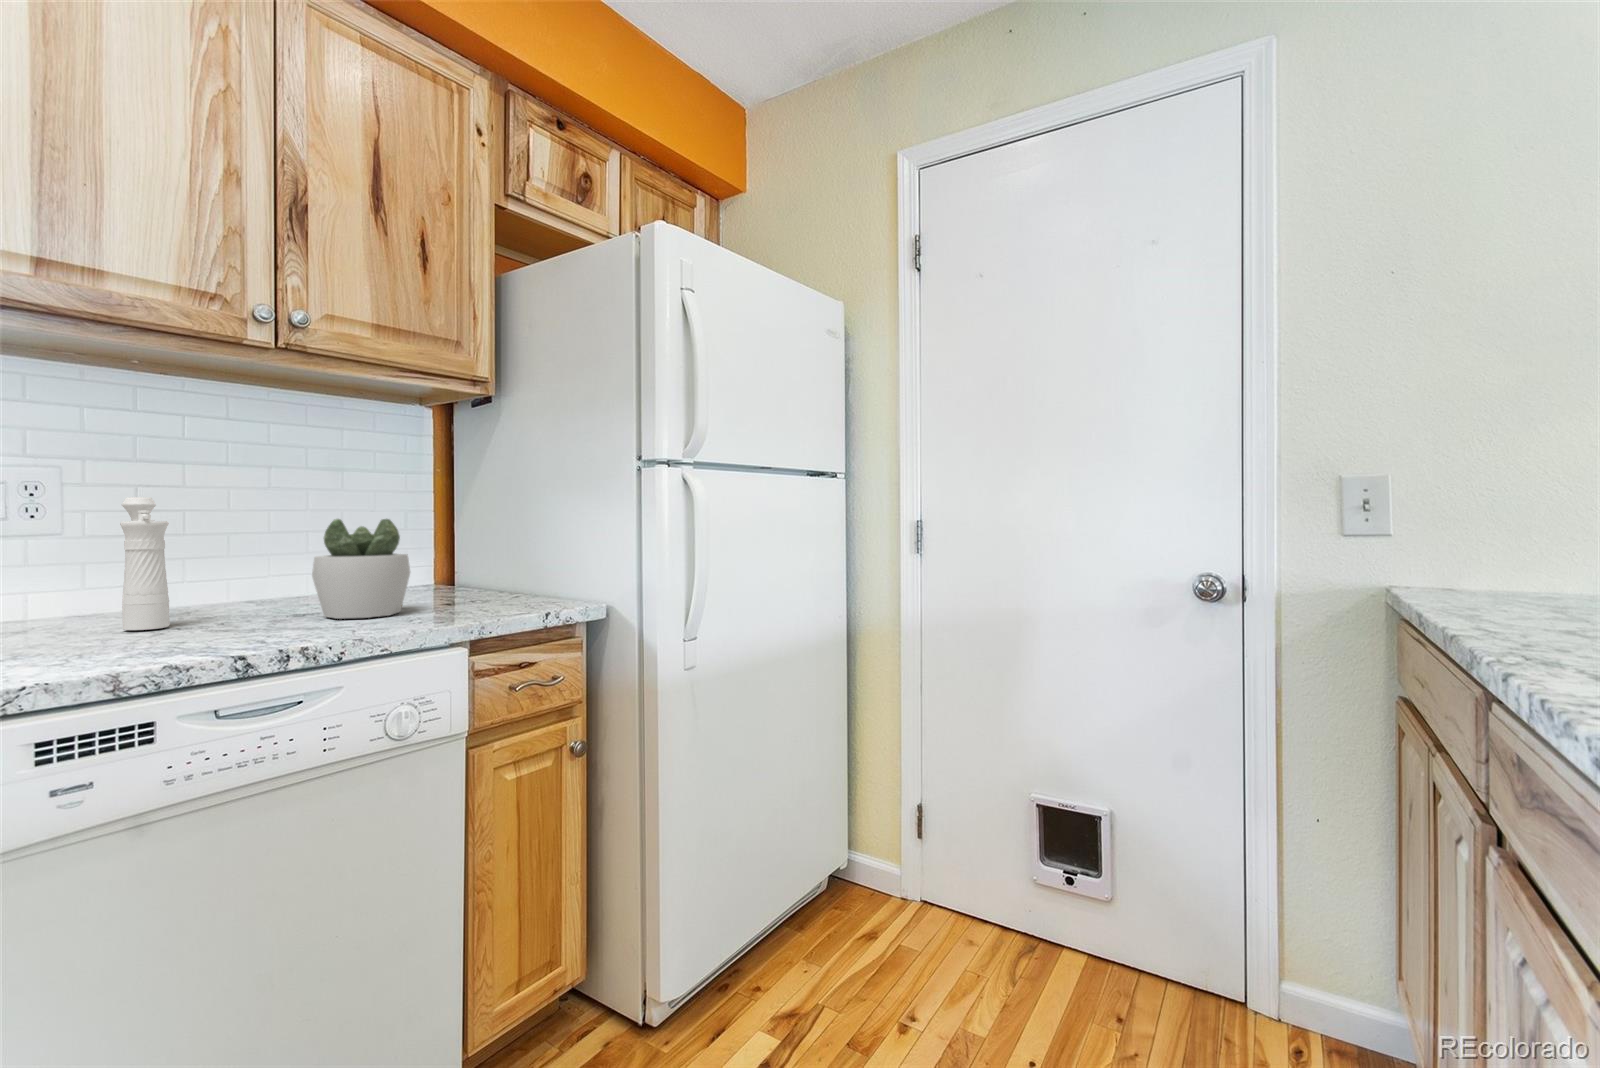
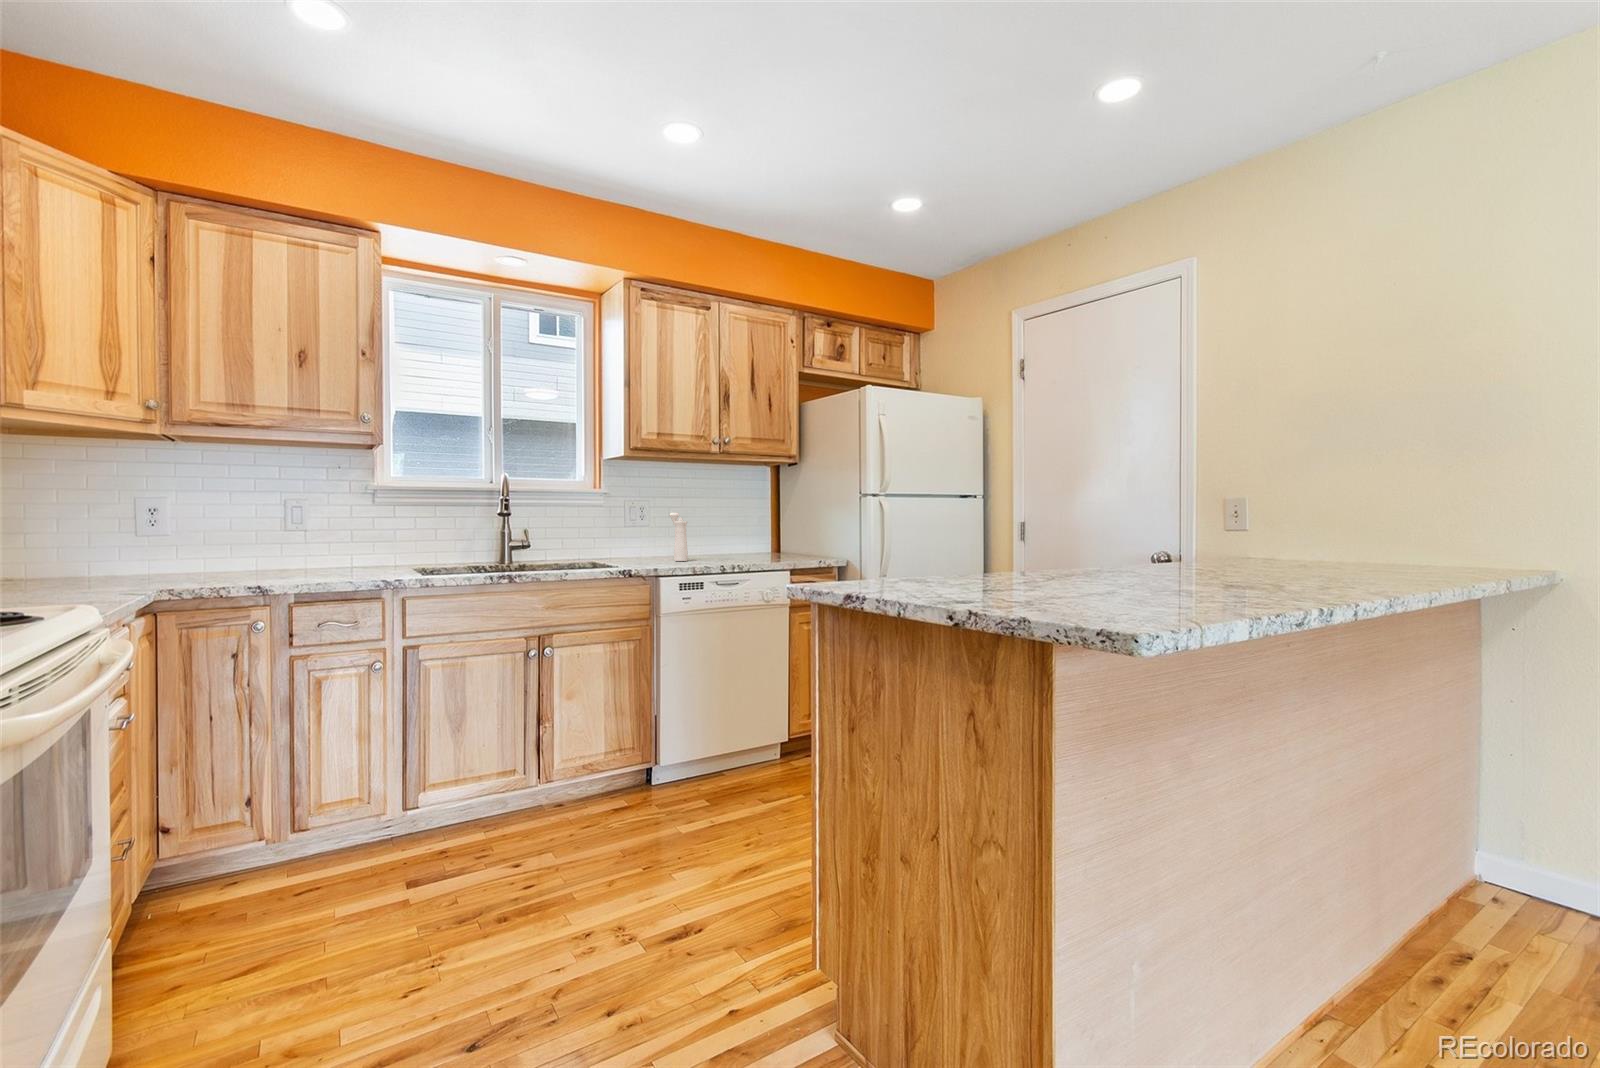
succulent plant: present [312,519,410,619] -> none [732,520,767,560]

